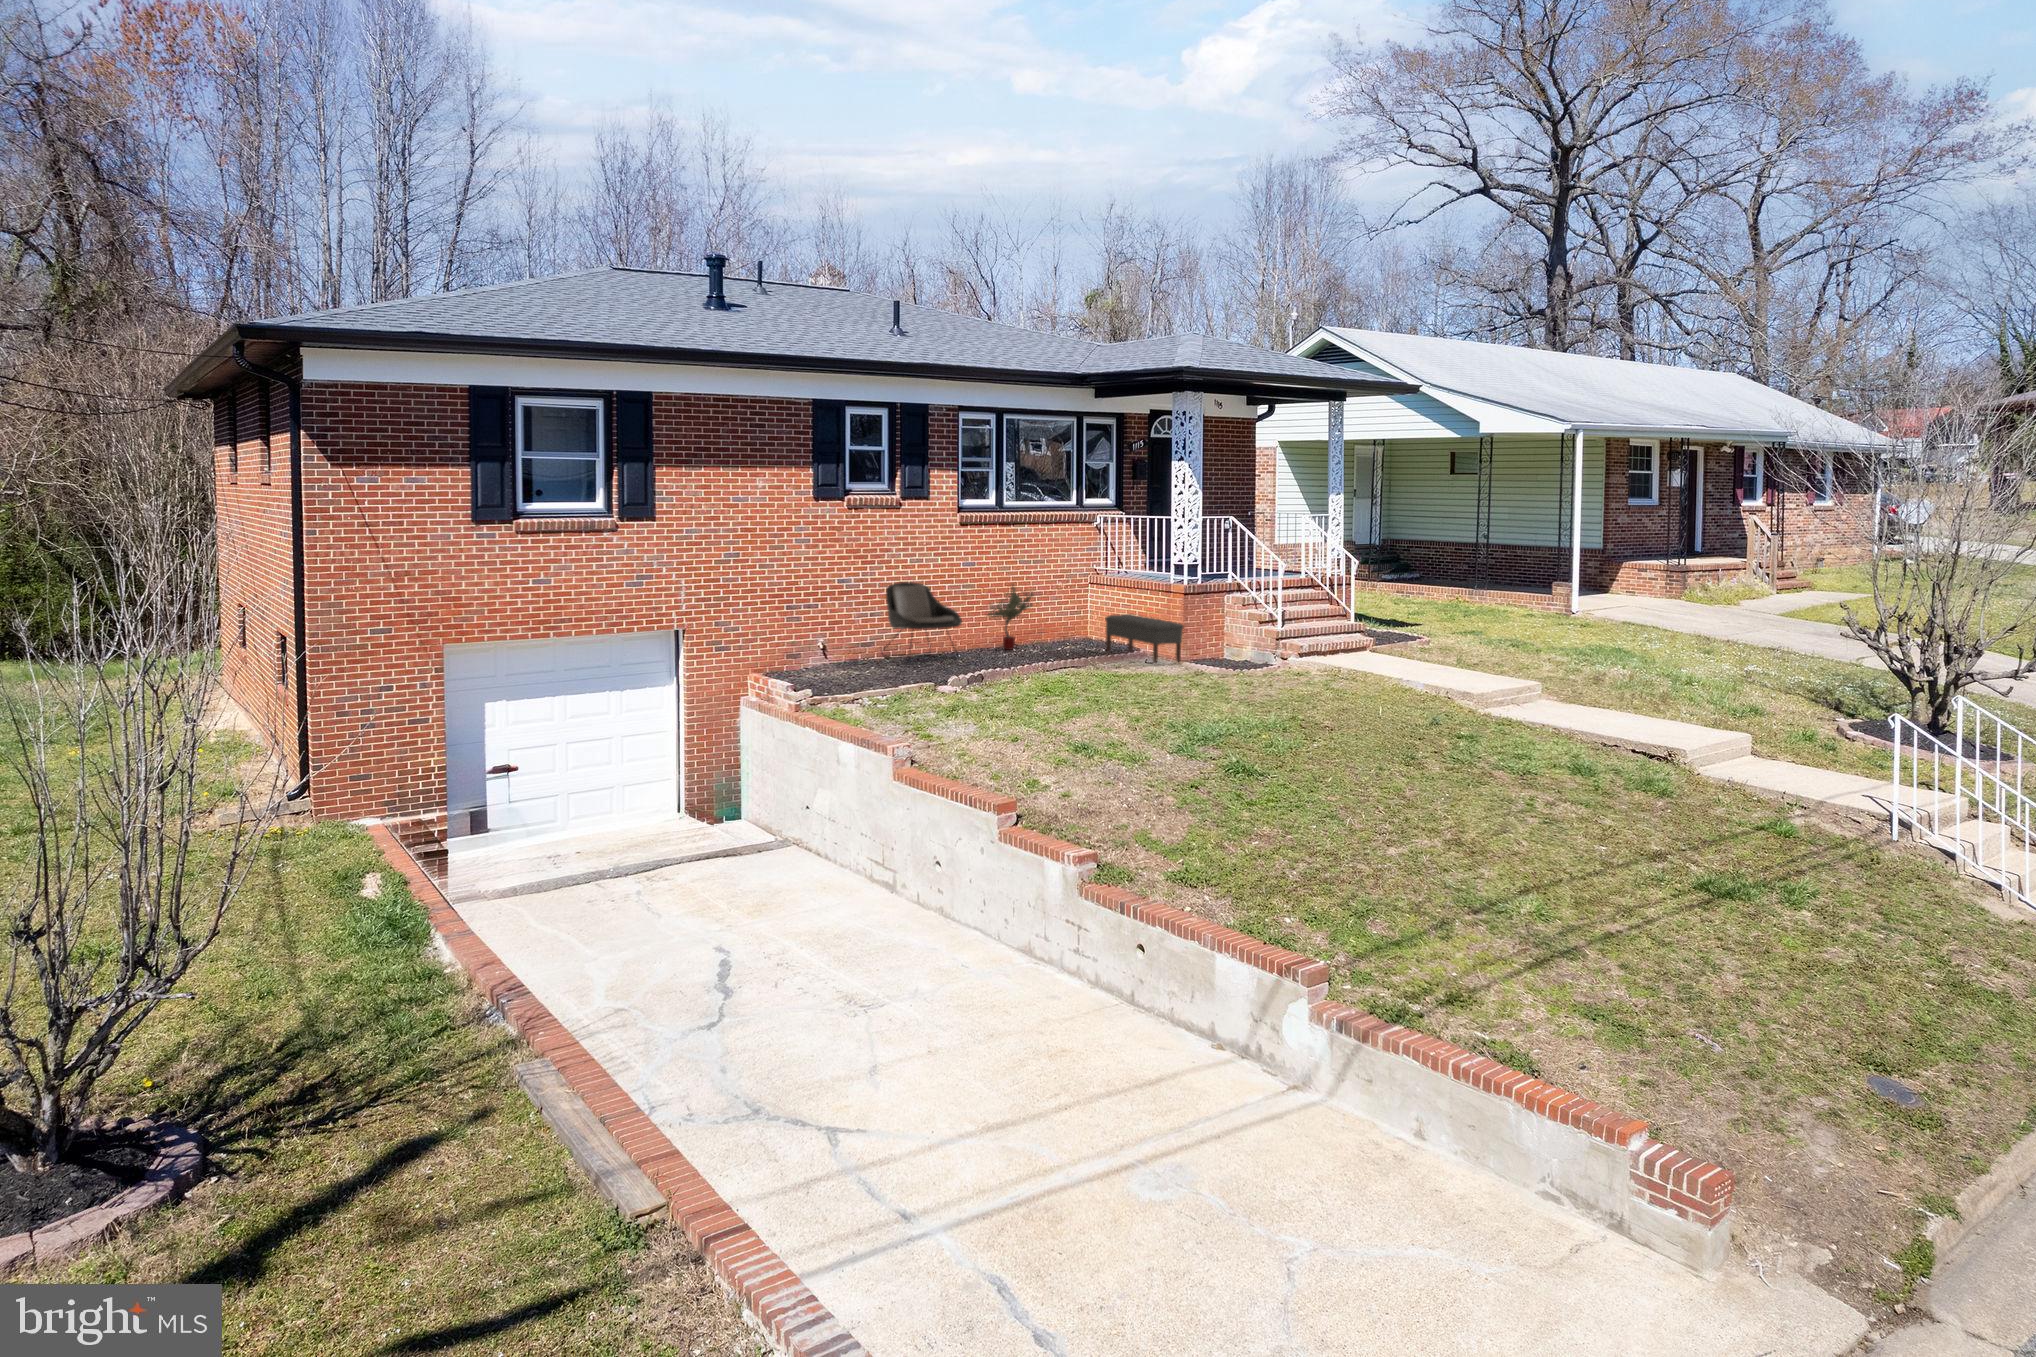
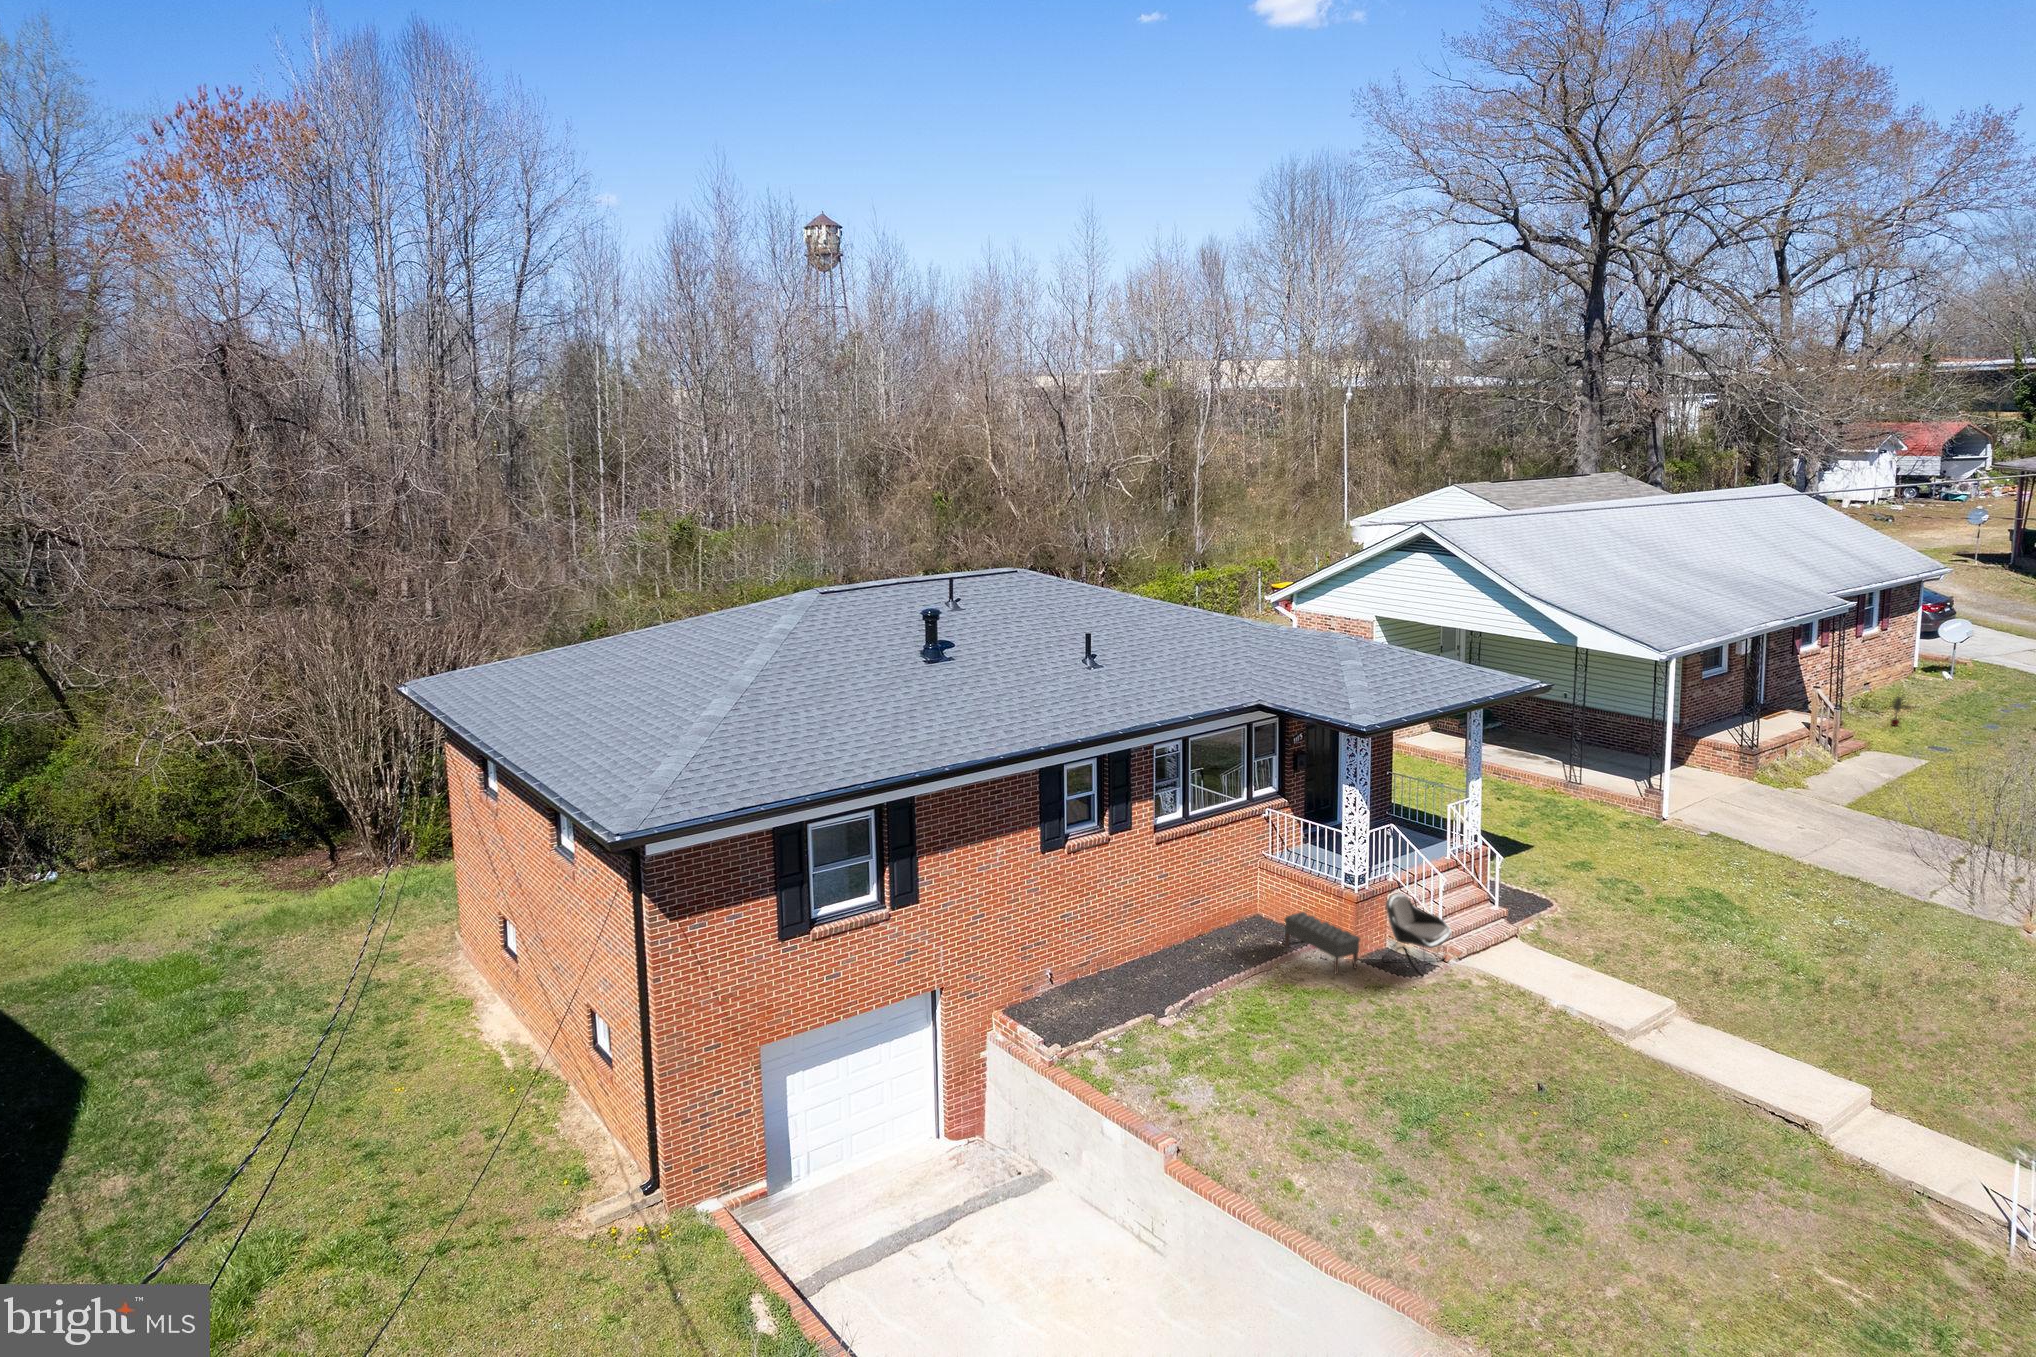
lounge chair: present [884,582,962,662] -> present [1386,893,1452,974]
potted tree: present [987,584,1033,650] -> present [1891,694,1910,726]

